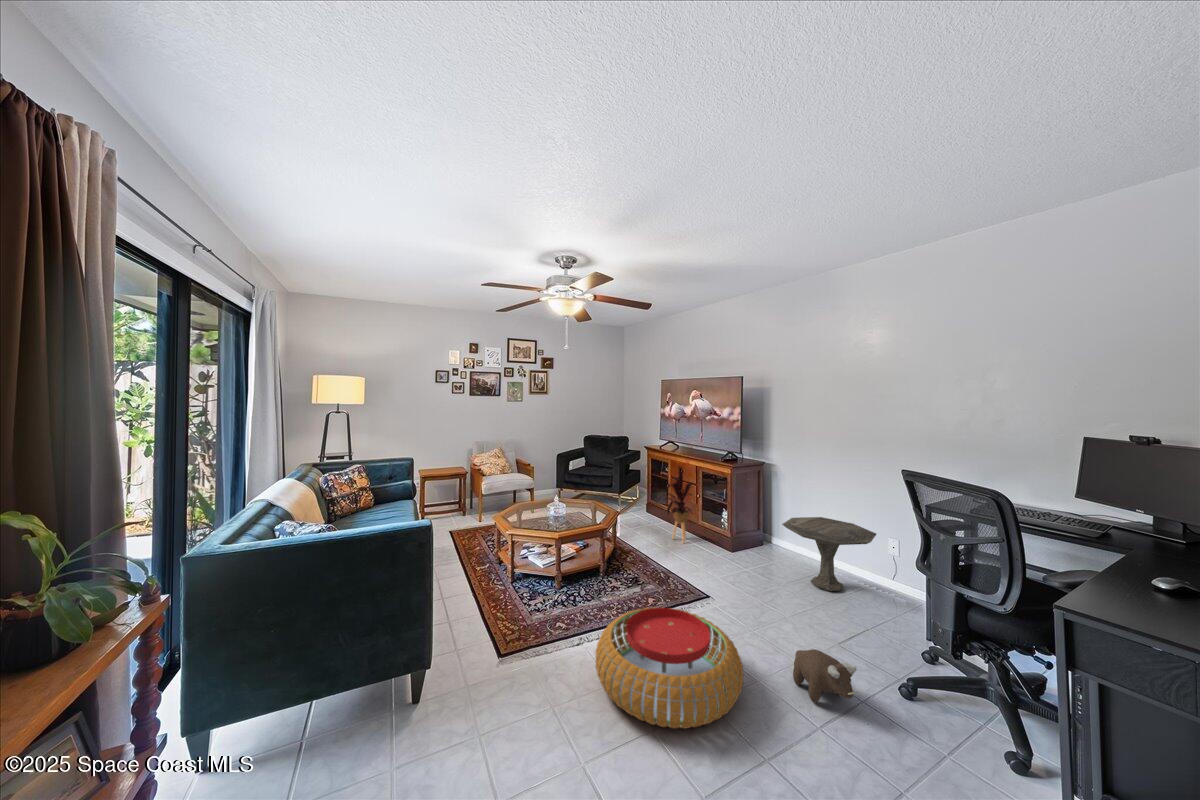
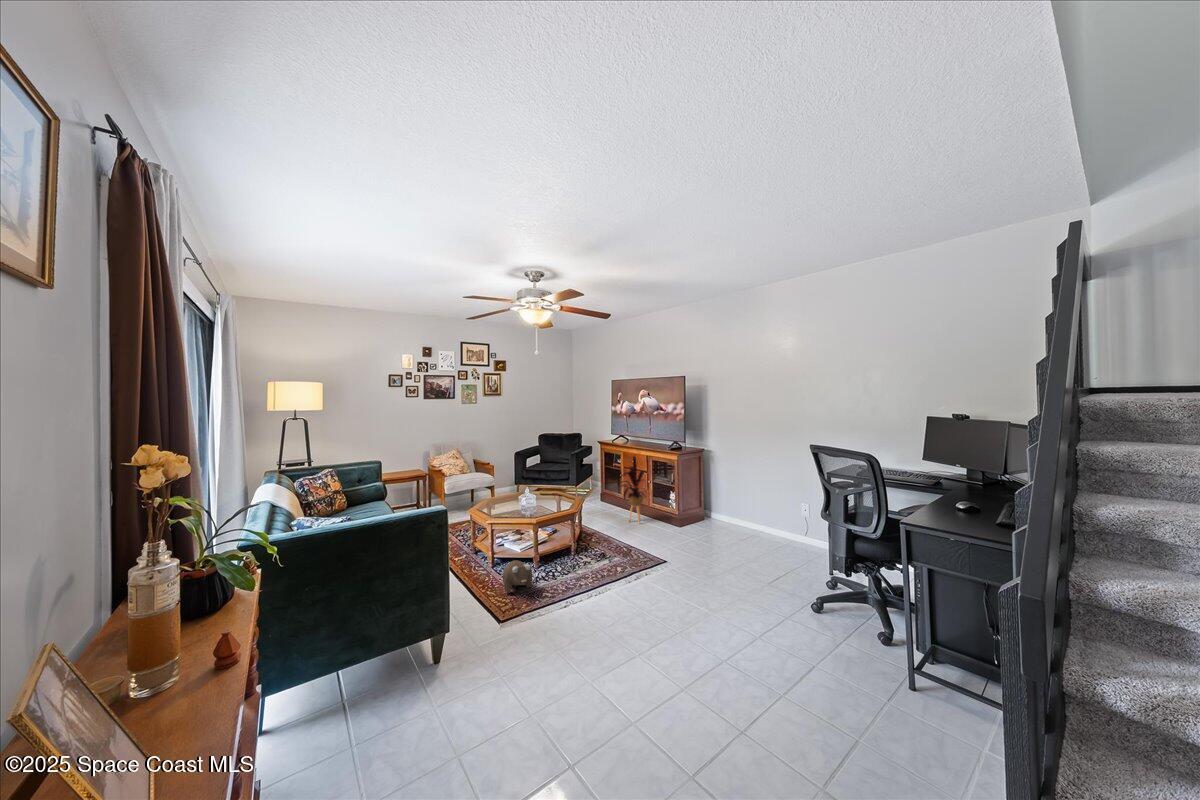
side table: present [782,517,876,591] -> none [722,491,795,550]
pouf: present [596,607,743,729] -> none [583,568,701,652]
plush toy: present [793,649,857,703] -> present [503,560,532,593]

